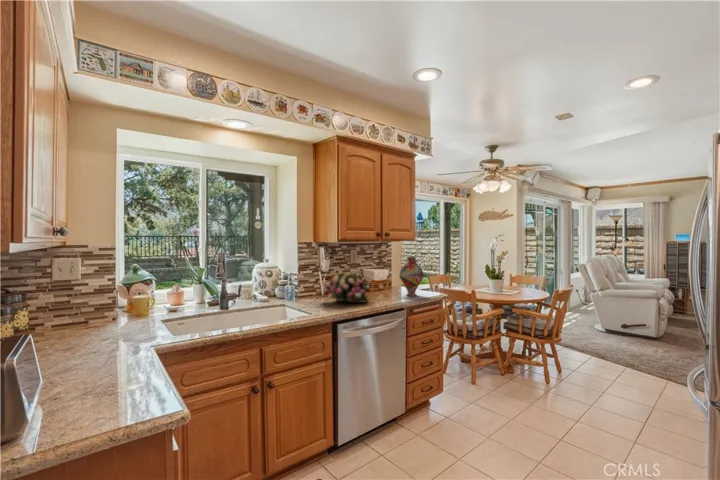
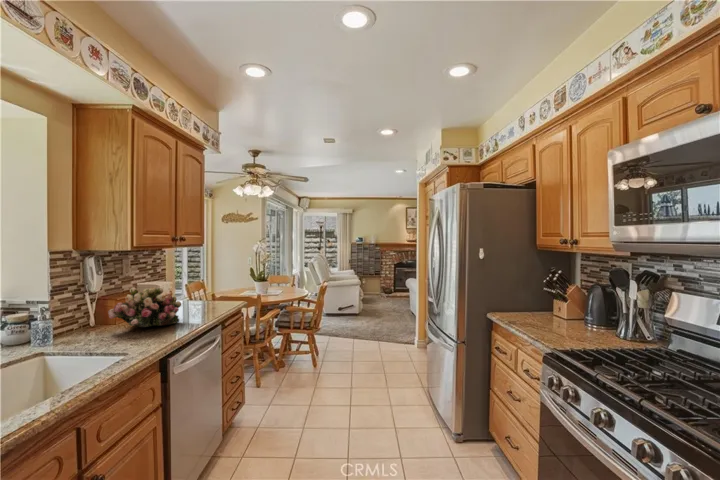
vase: present [400,257,424,296] -> none [199,263,228,308]

